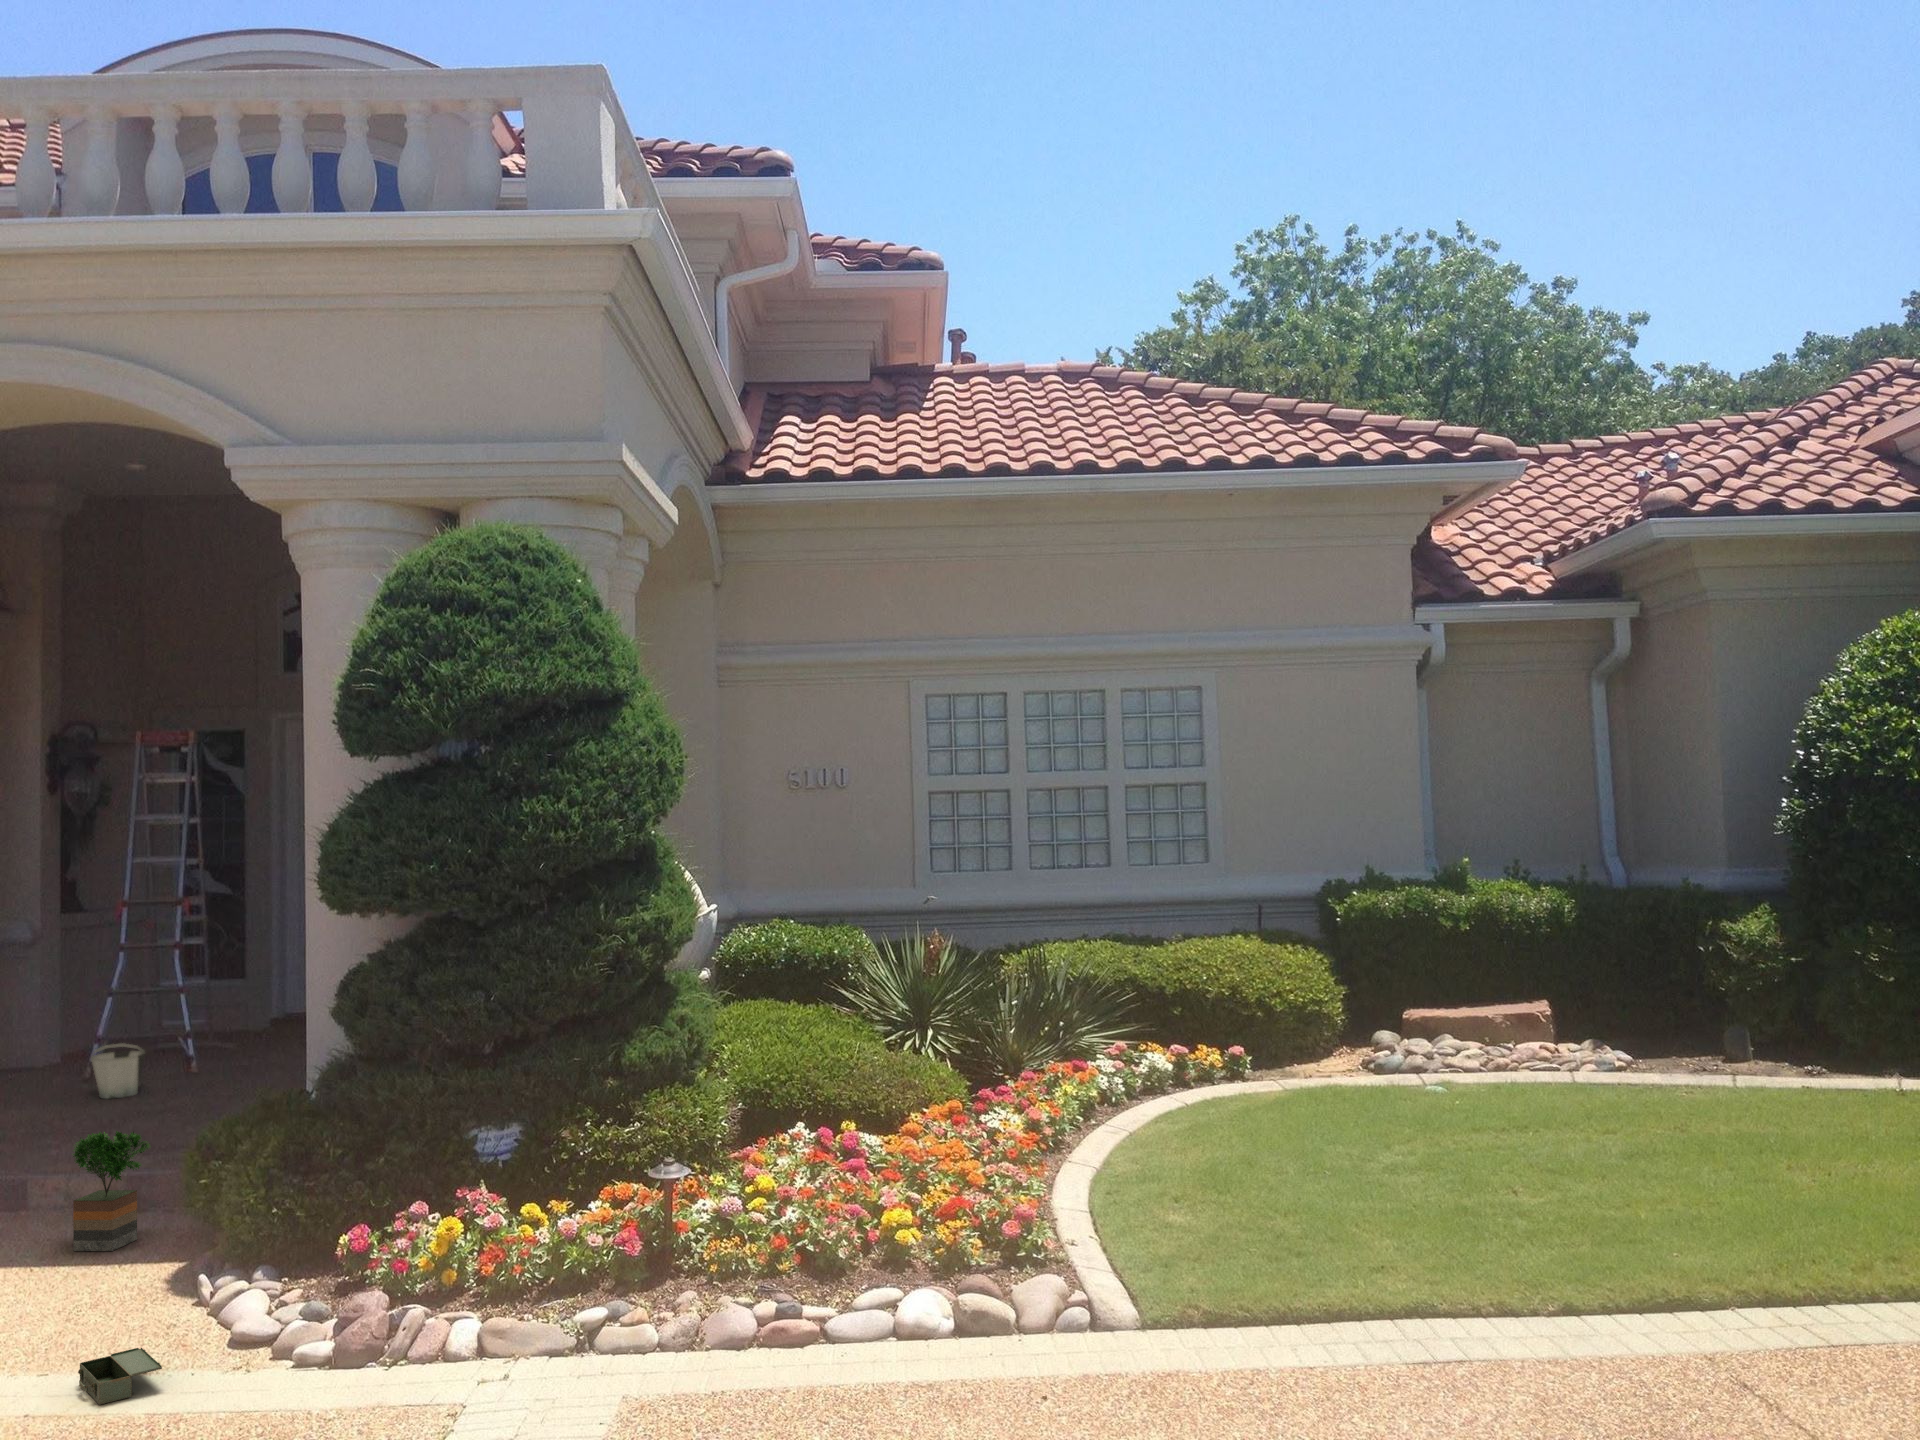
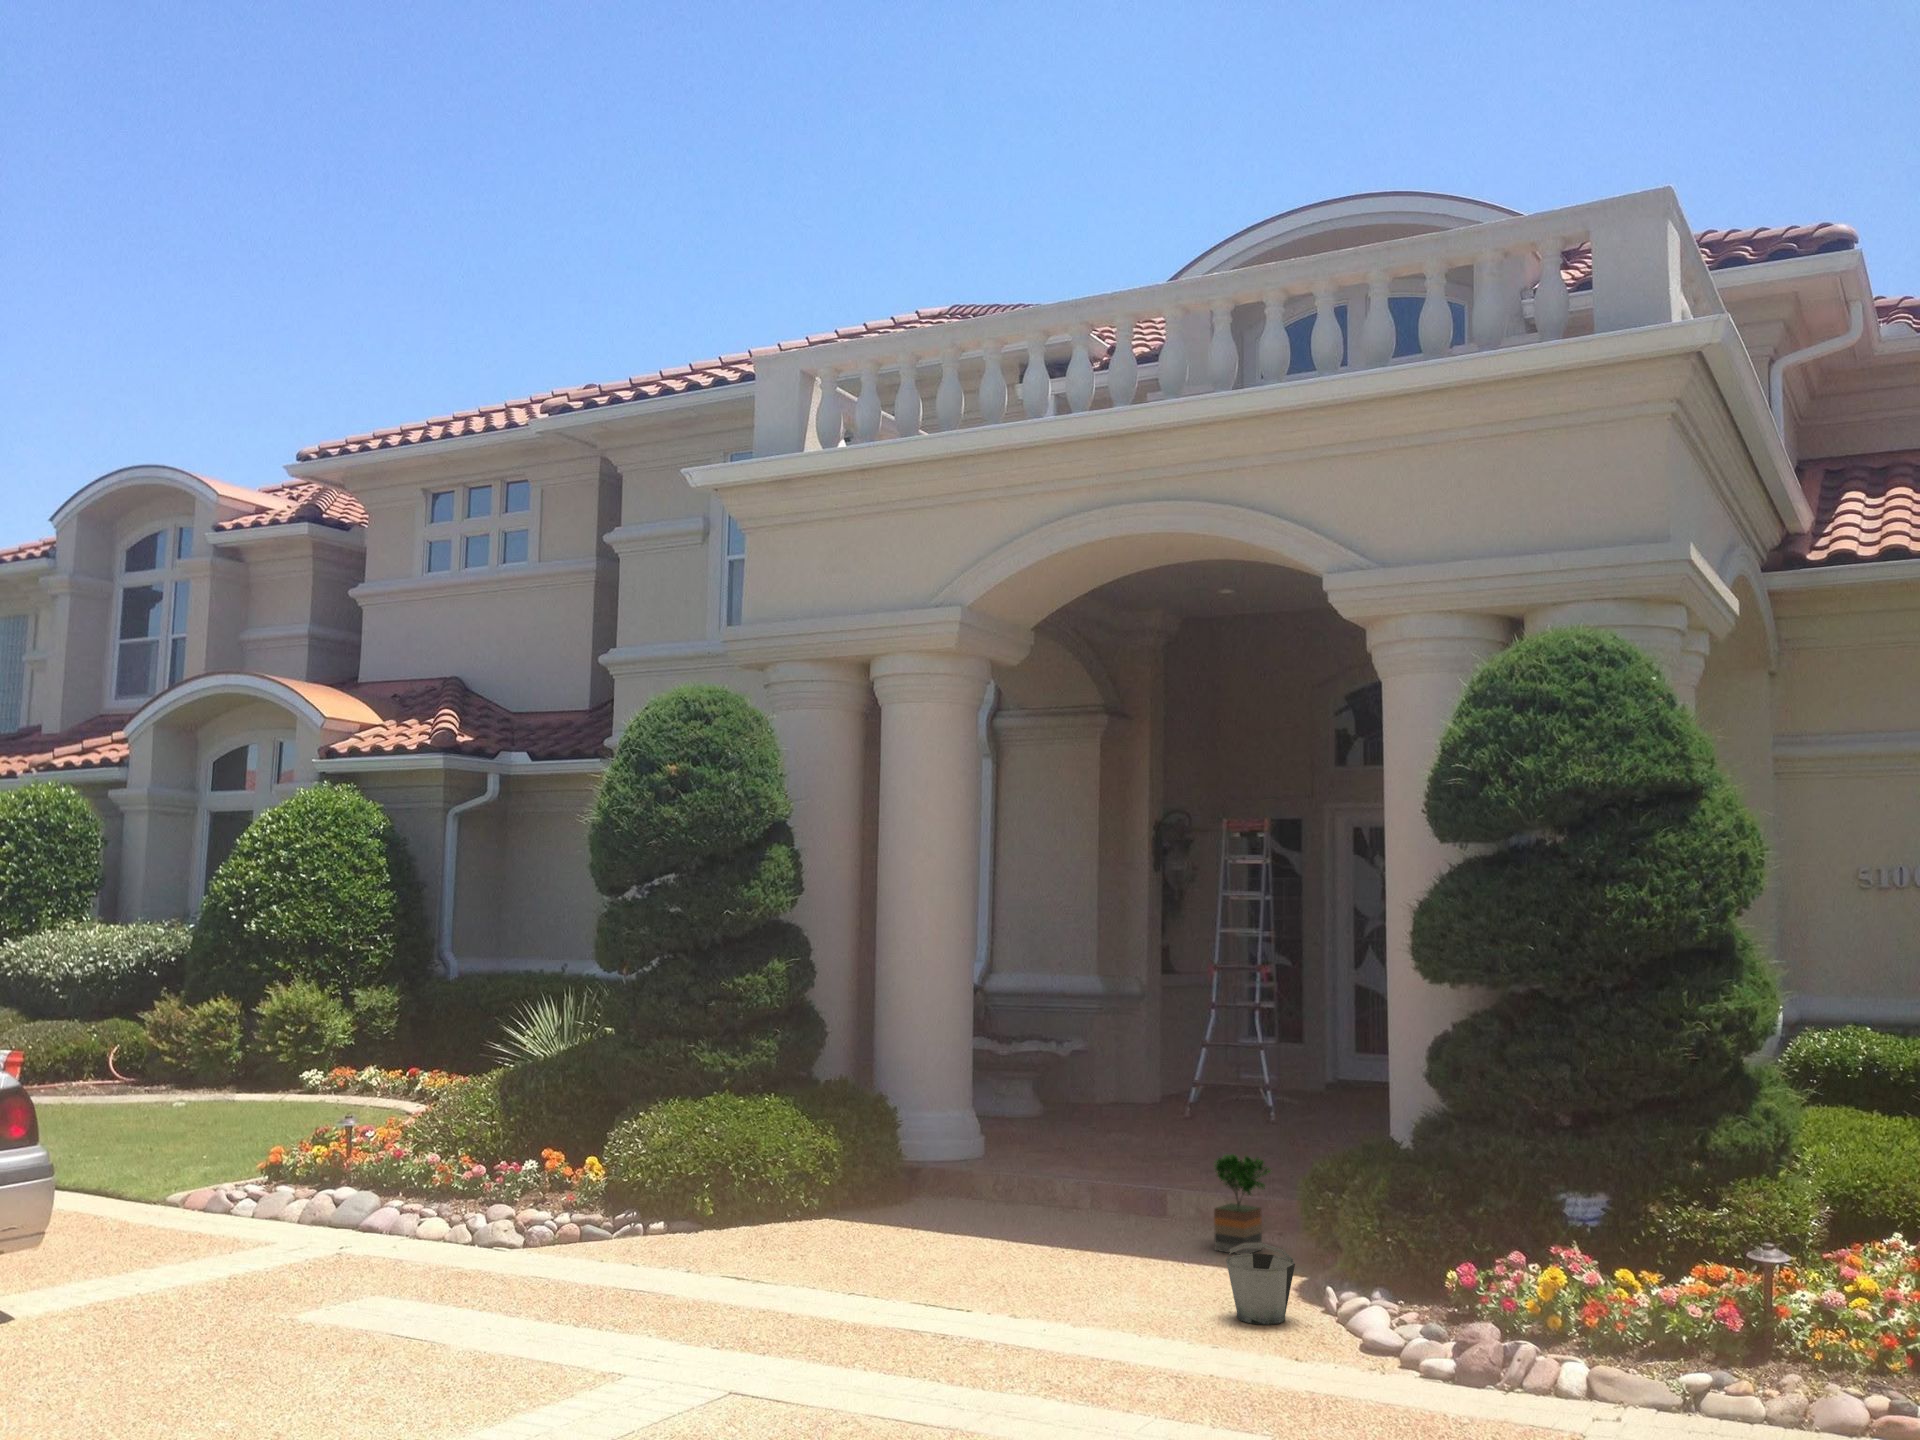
bucket: present [91,1044,145,1099] -> present [1226,1243,1295,1325]
toolbox: present [78,1348,162,1405] -> none [1251,1330,1317,1368]

